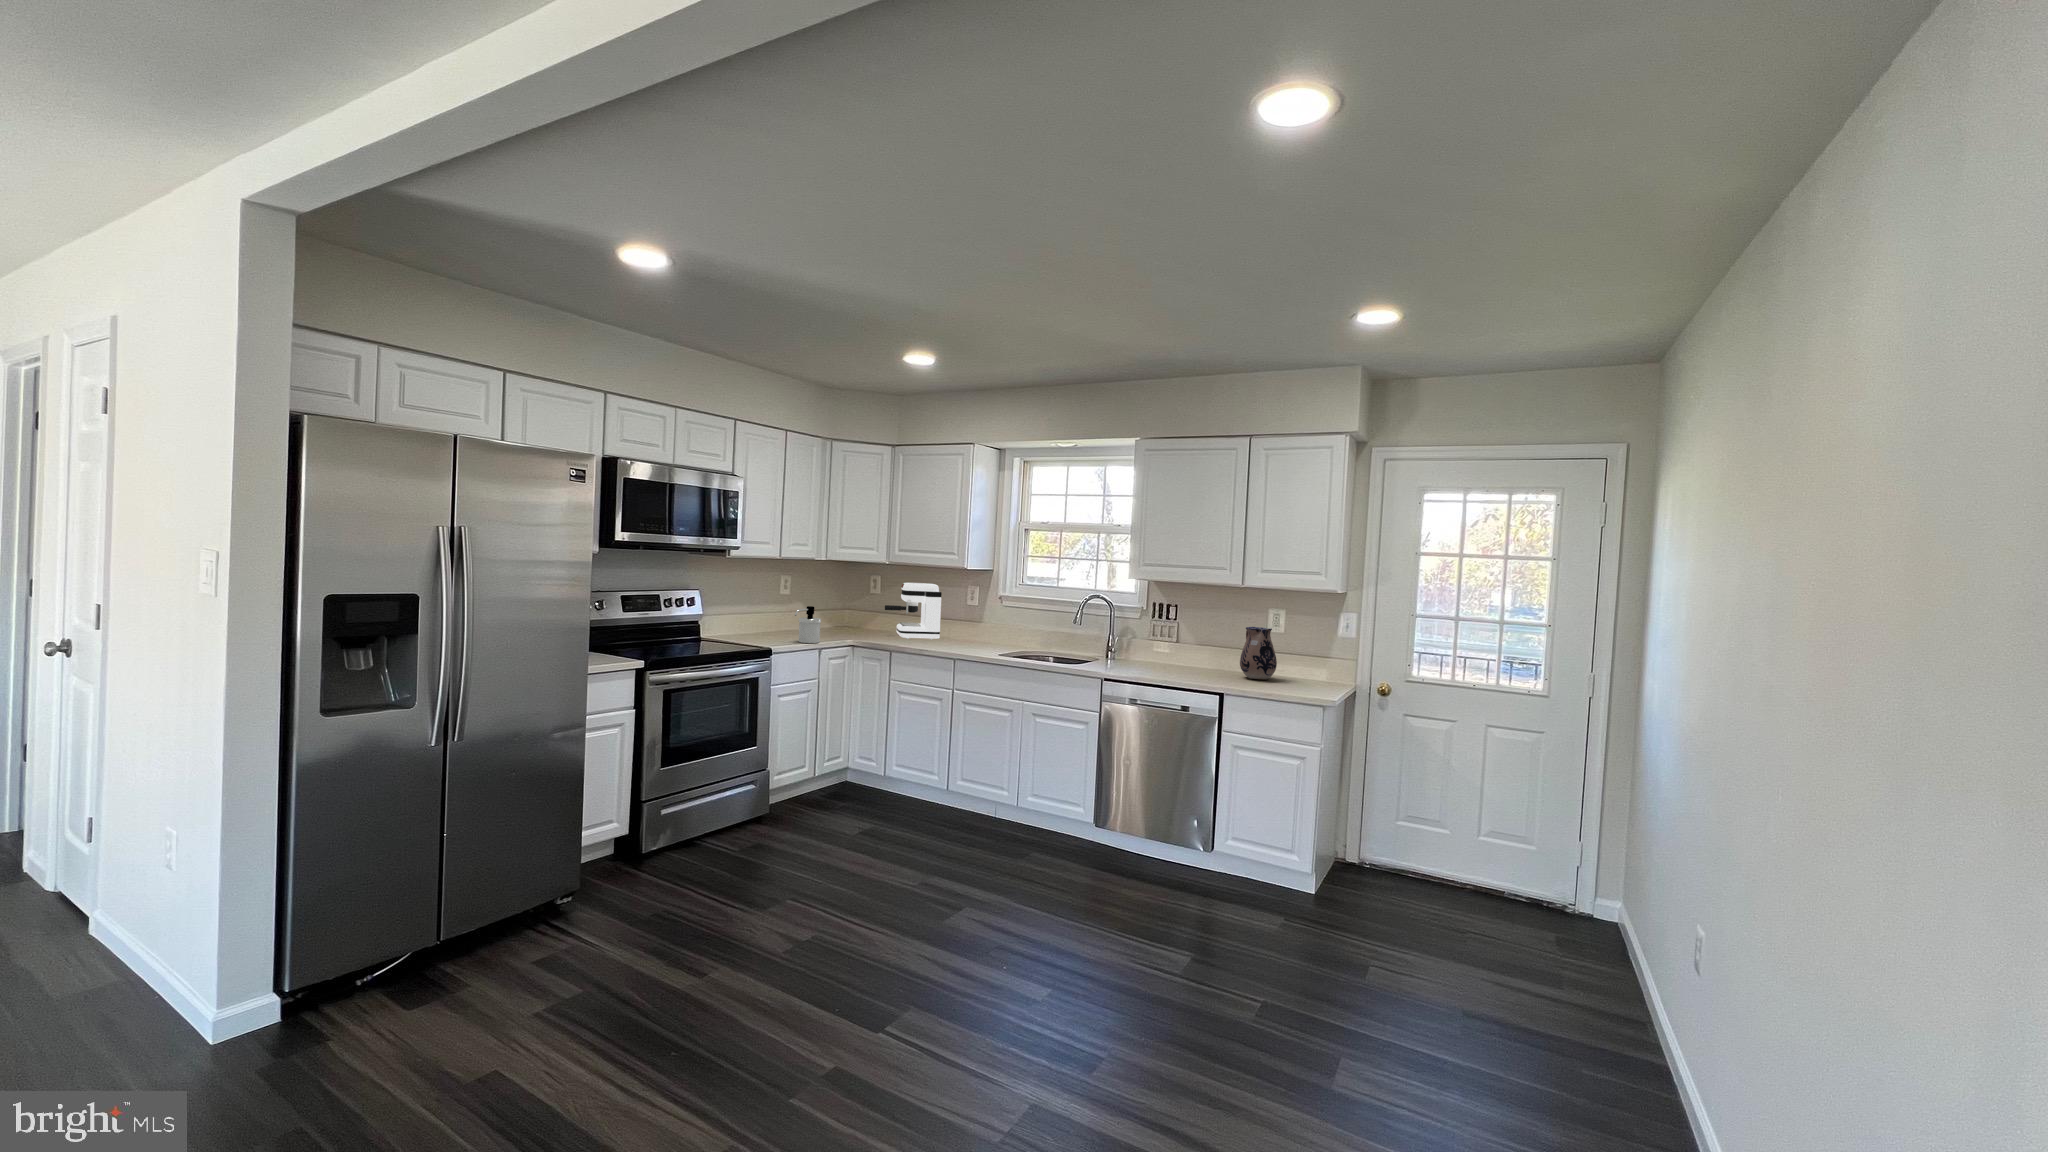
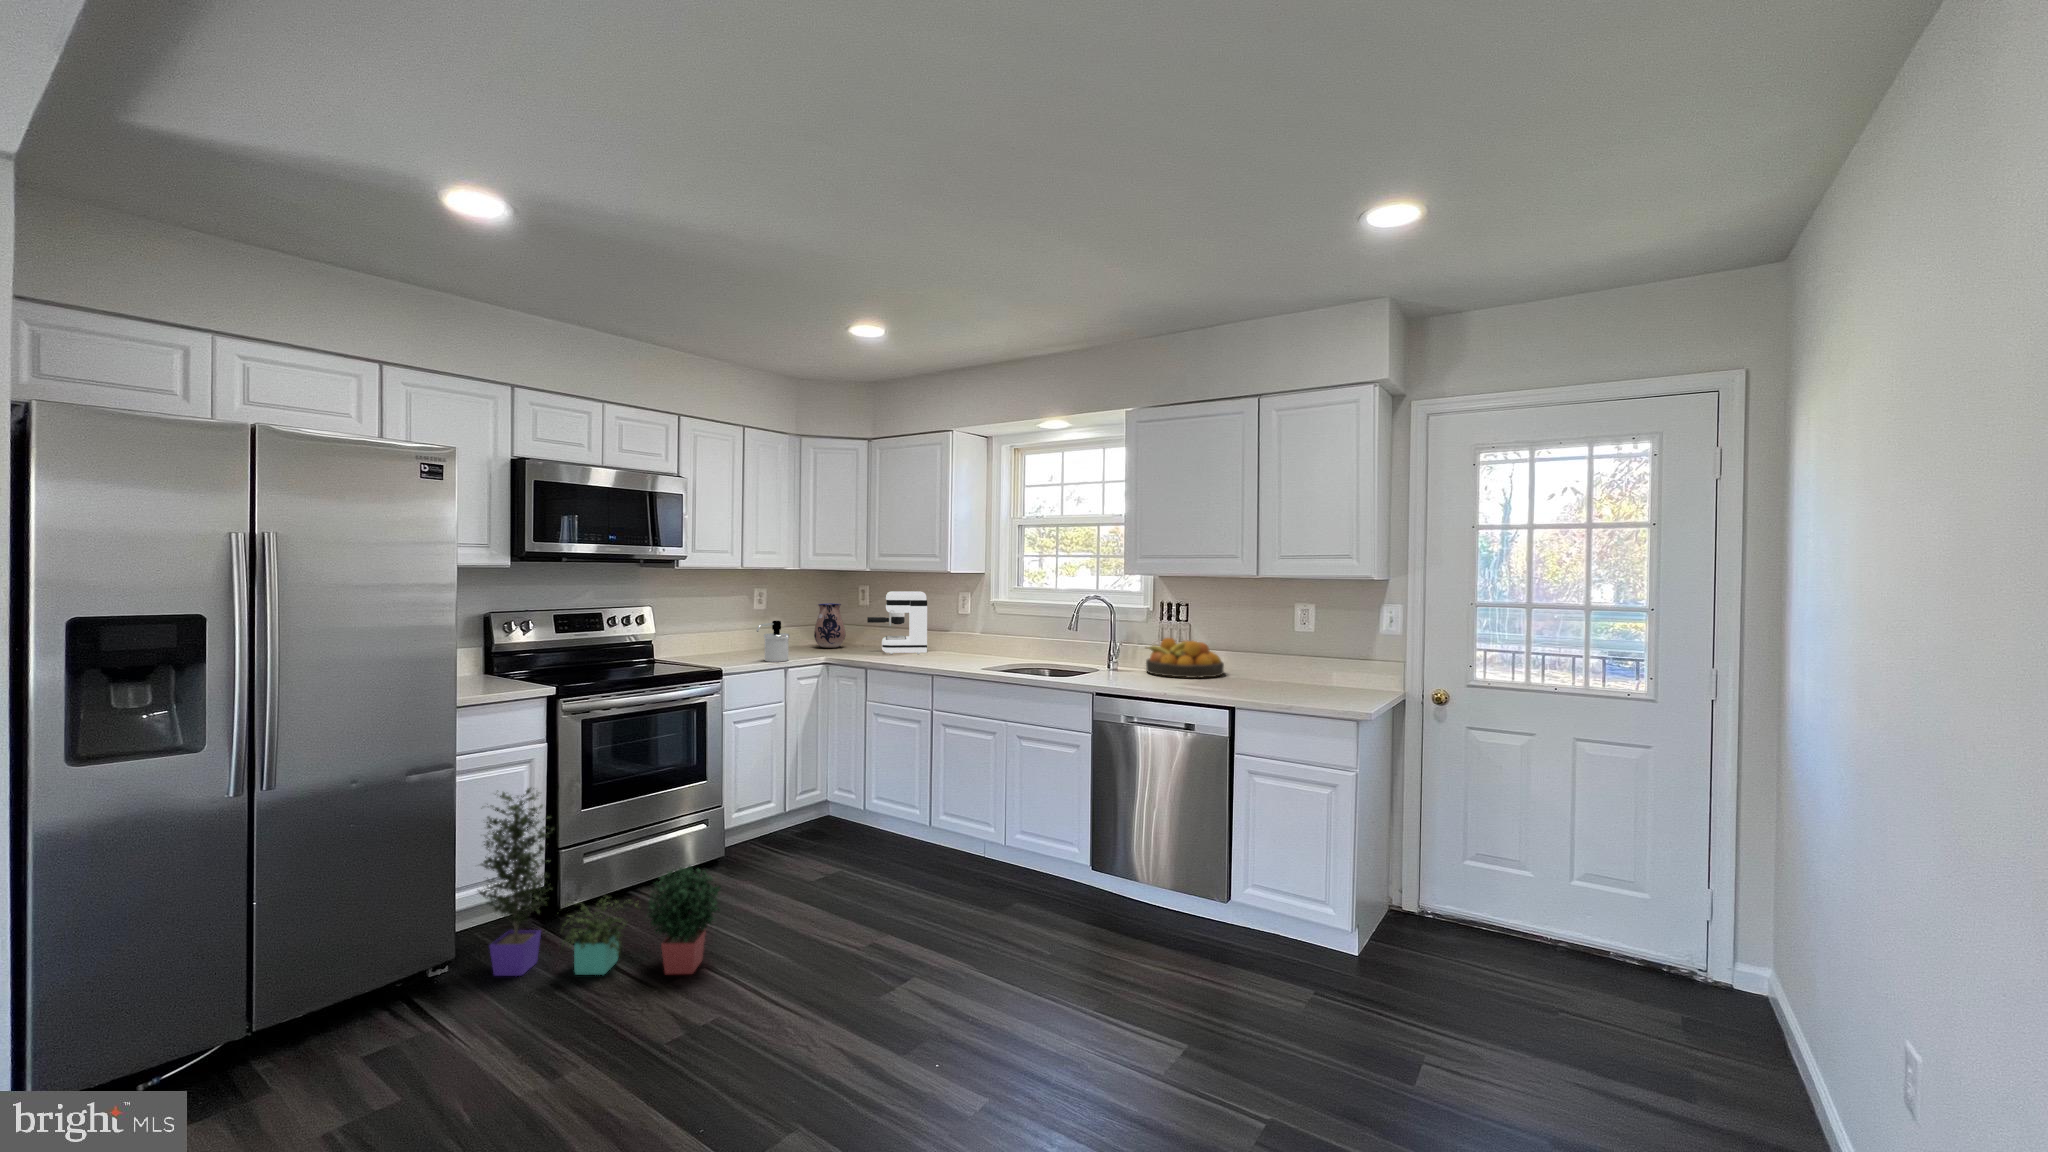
ceramic pitcher: present [1240,627,1277,680] -> present [814,603,846,648]
fruit bowl: none [1140,633,1206,668] -> present [1146,638,1224,678]
potted plant: none [593,746,804,905] -> present [479,788,721,976]

